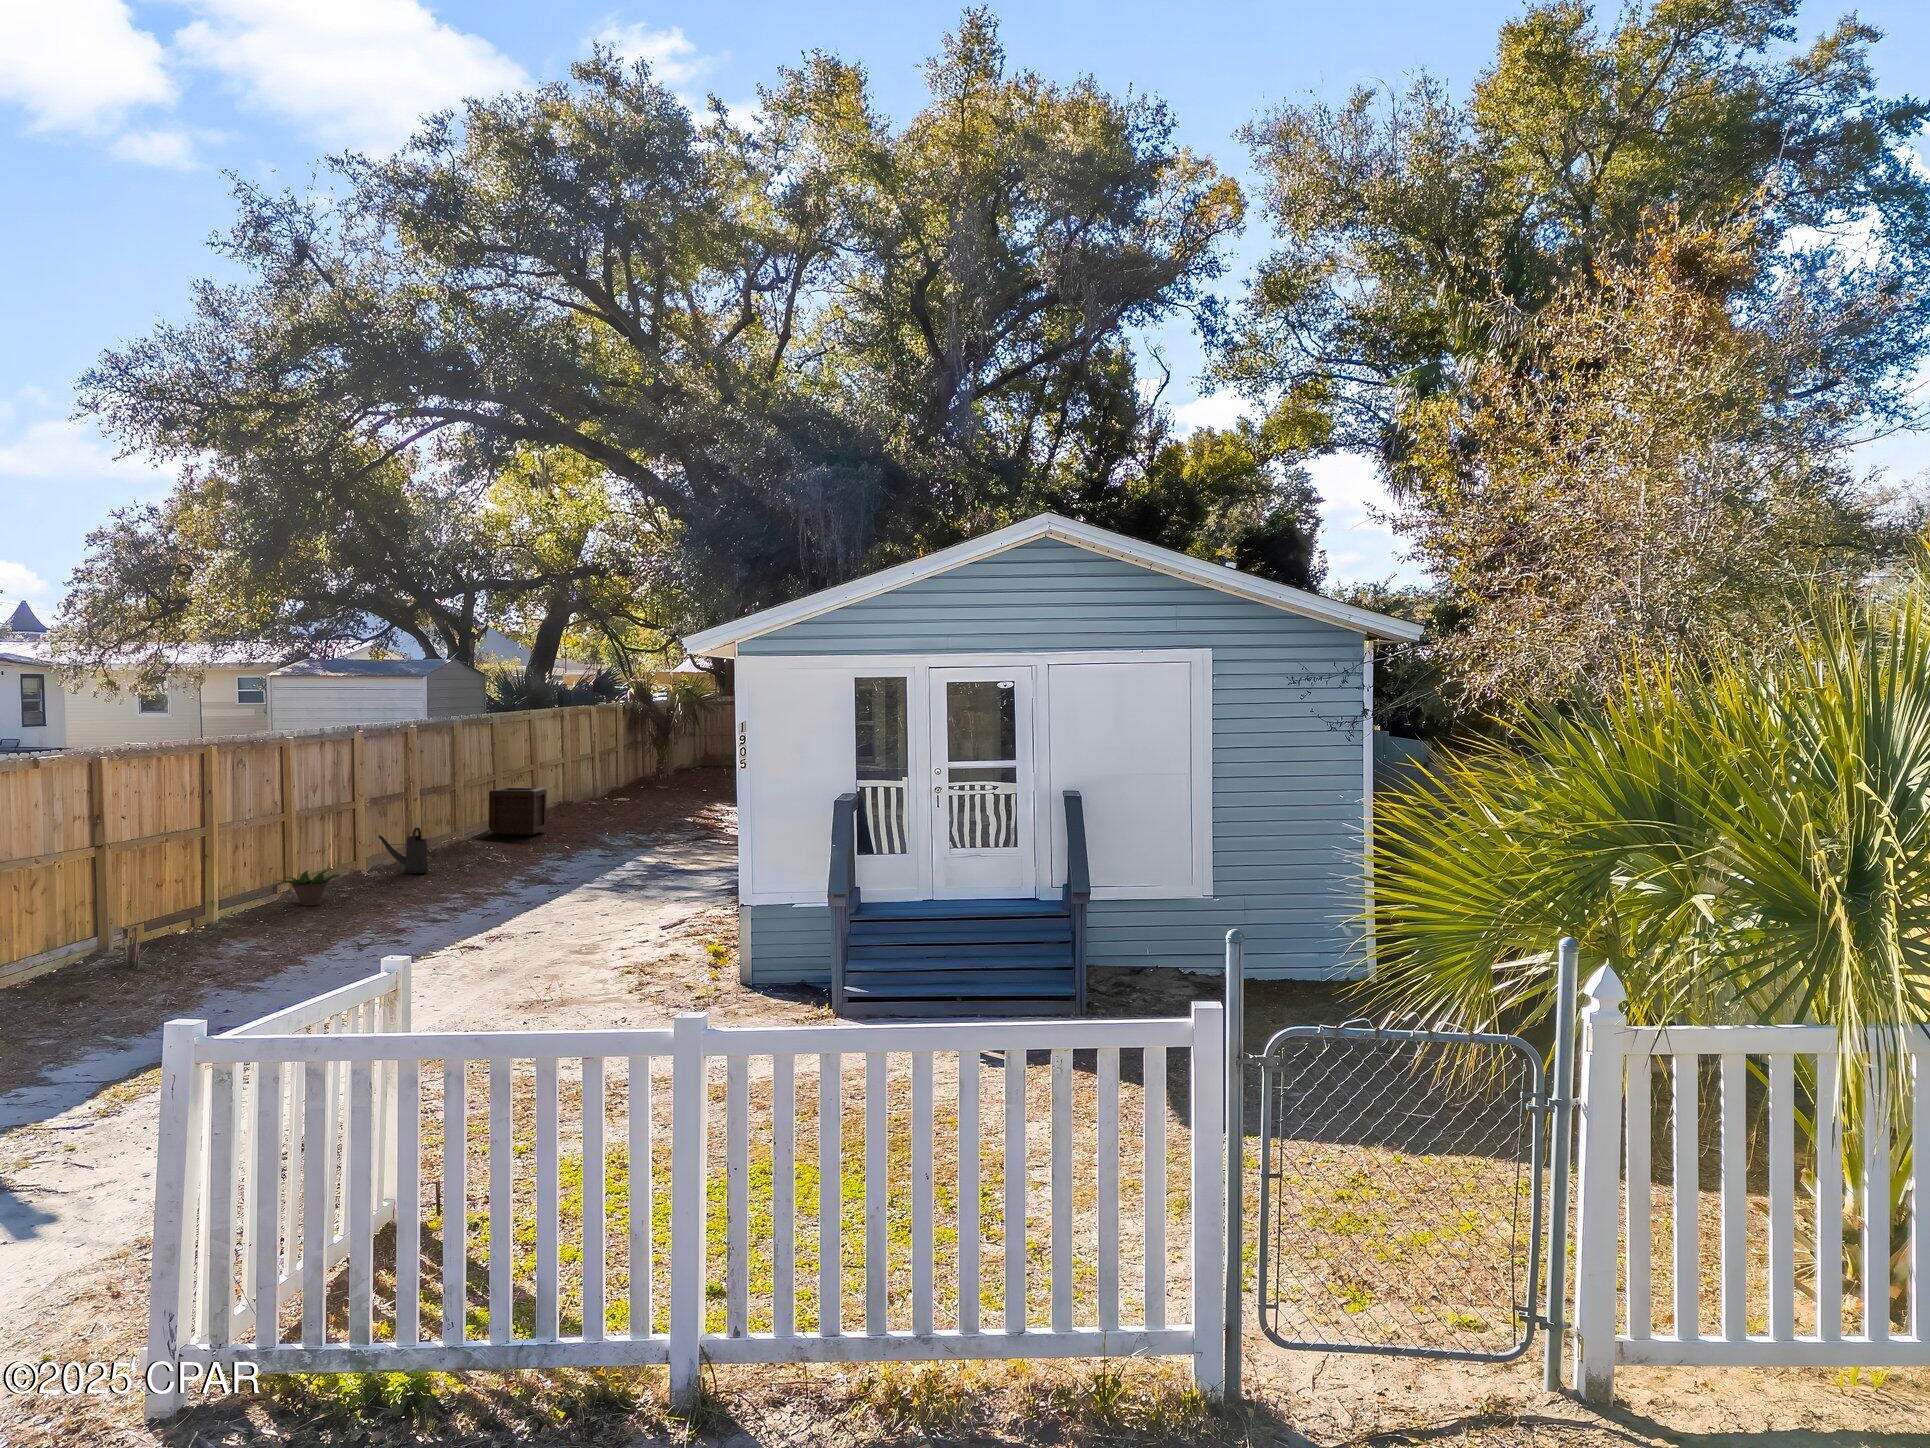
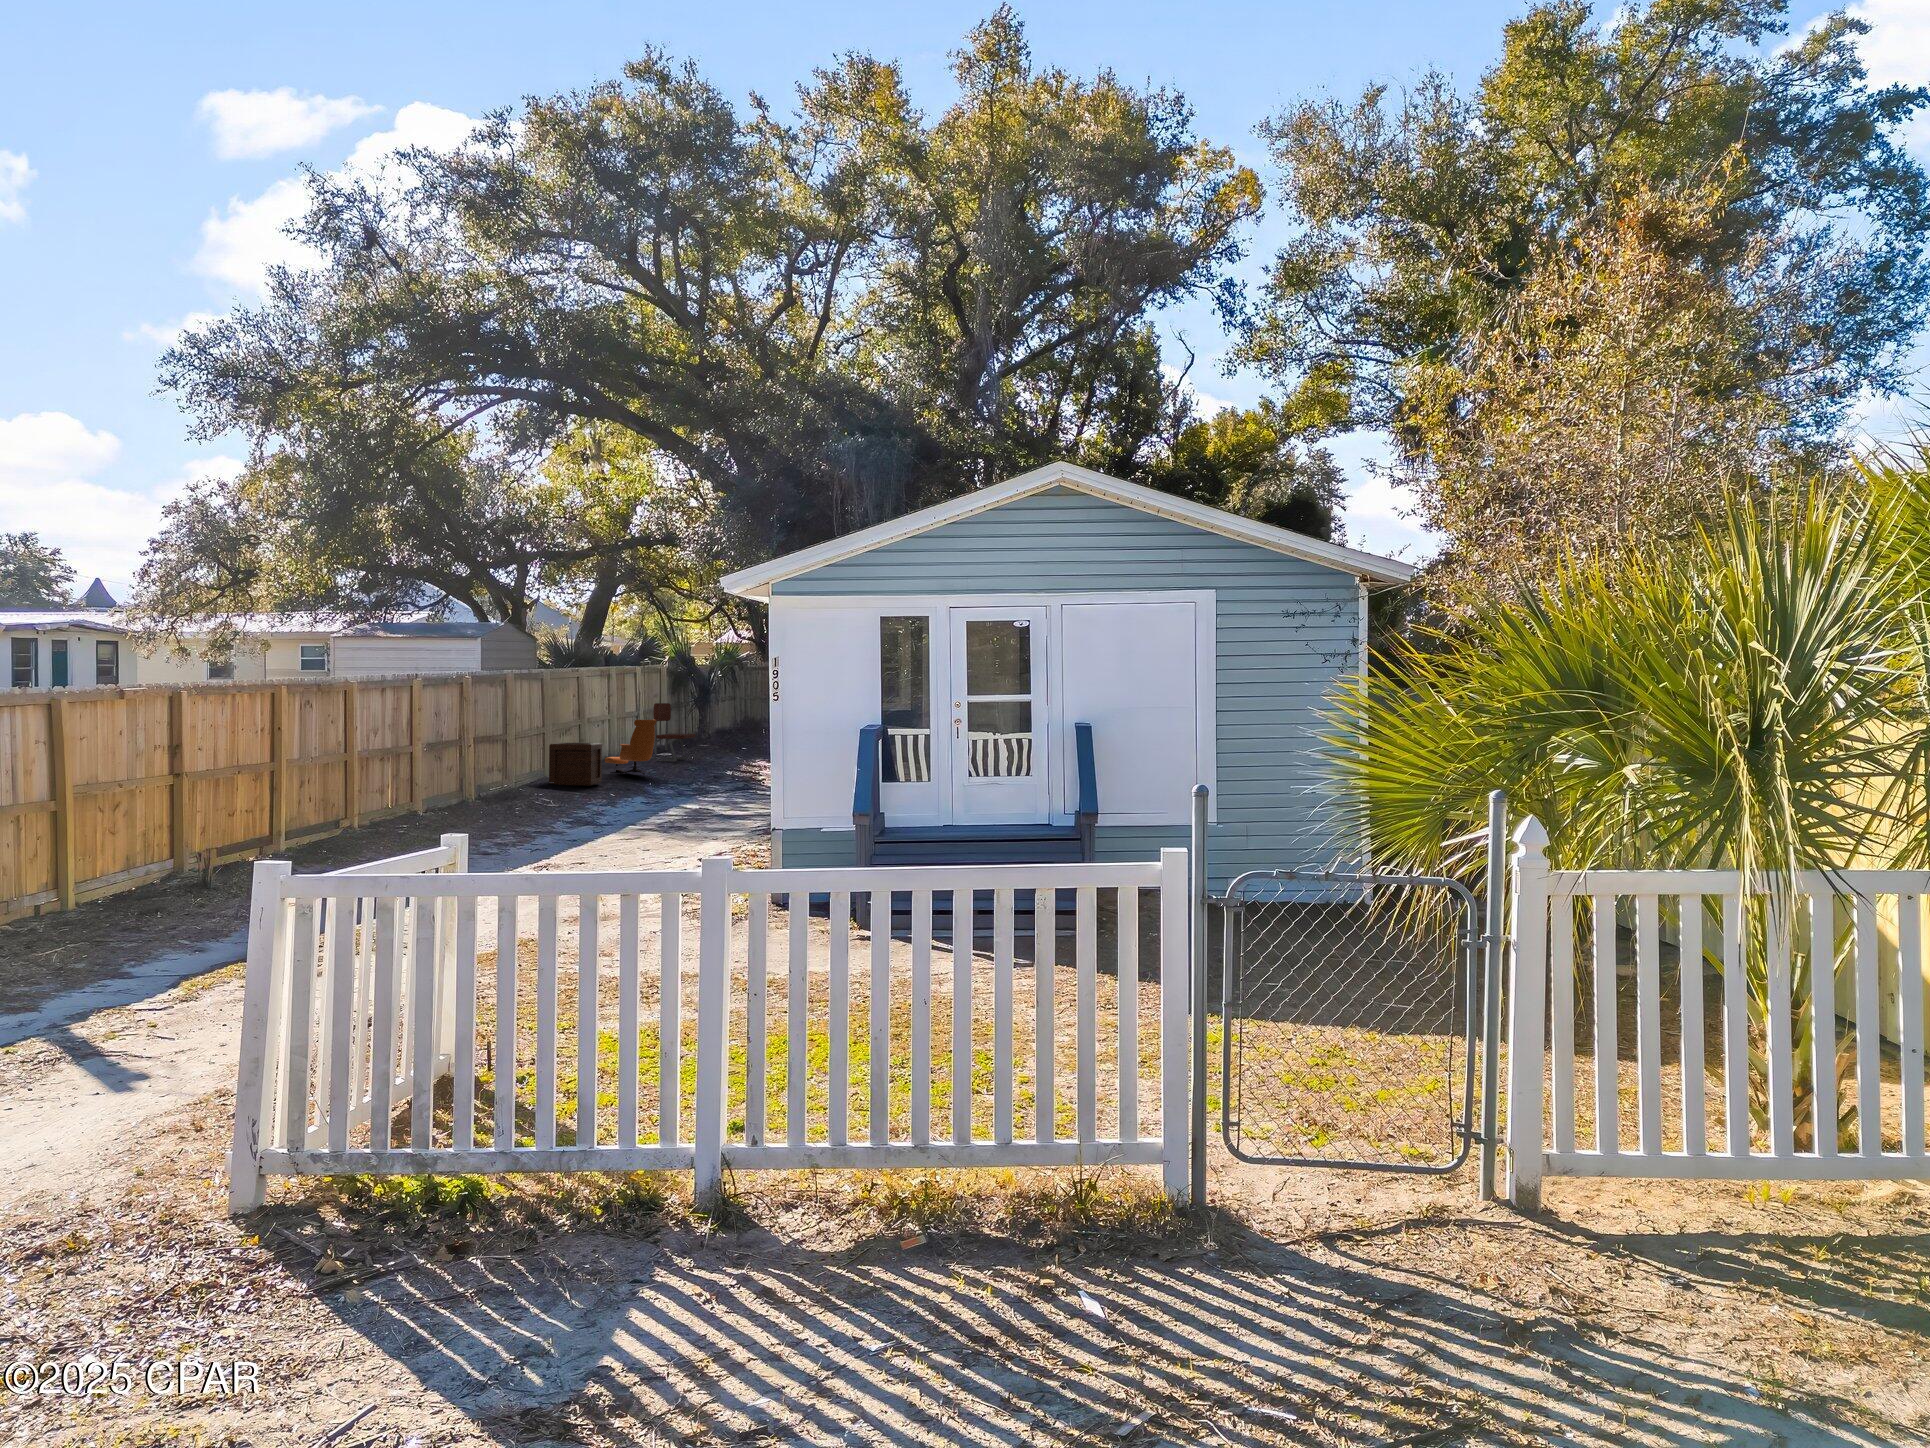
bench: none [610,735,654,797] -> present [653,703,695,762]
lounge chair: none [554,758,608,817] -> present [605,719,656,775]
watering can: present [379,828,436,873] -> none [458,767,510,809]
decorative plant: present [278,870,341,906] -> none [375,798,433,828]

